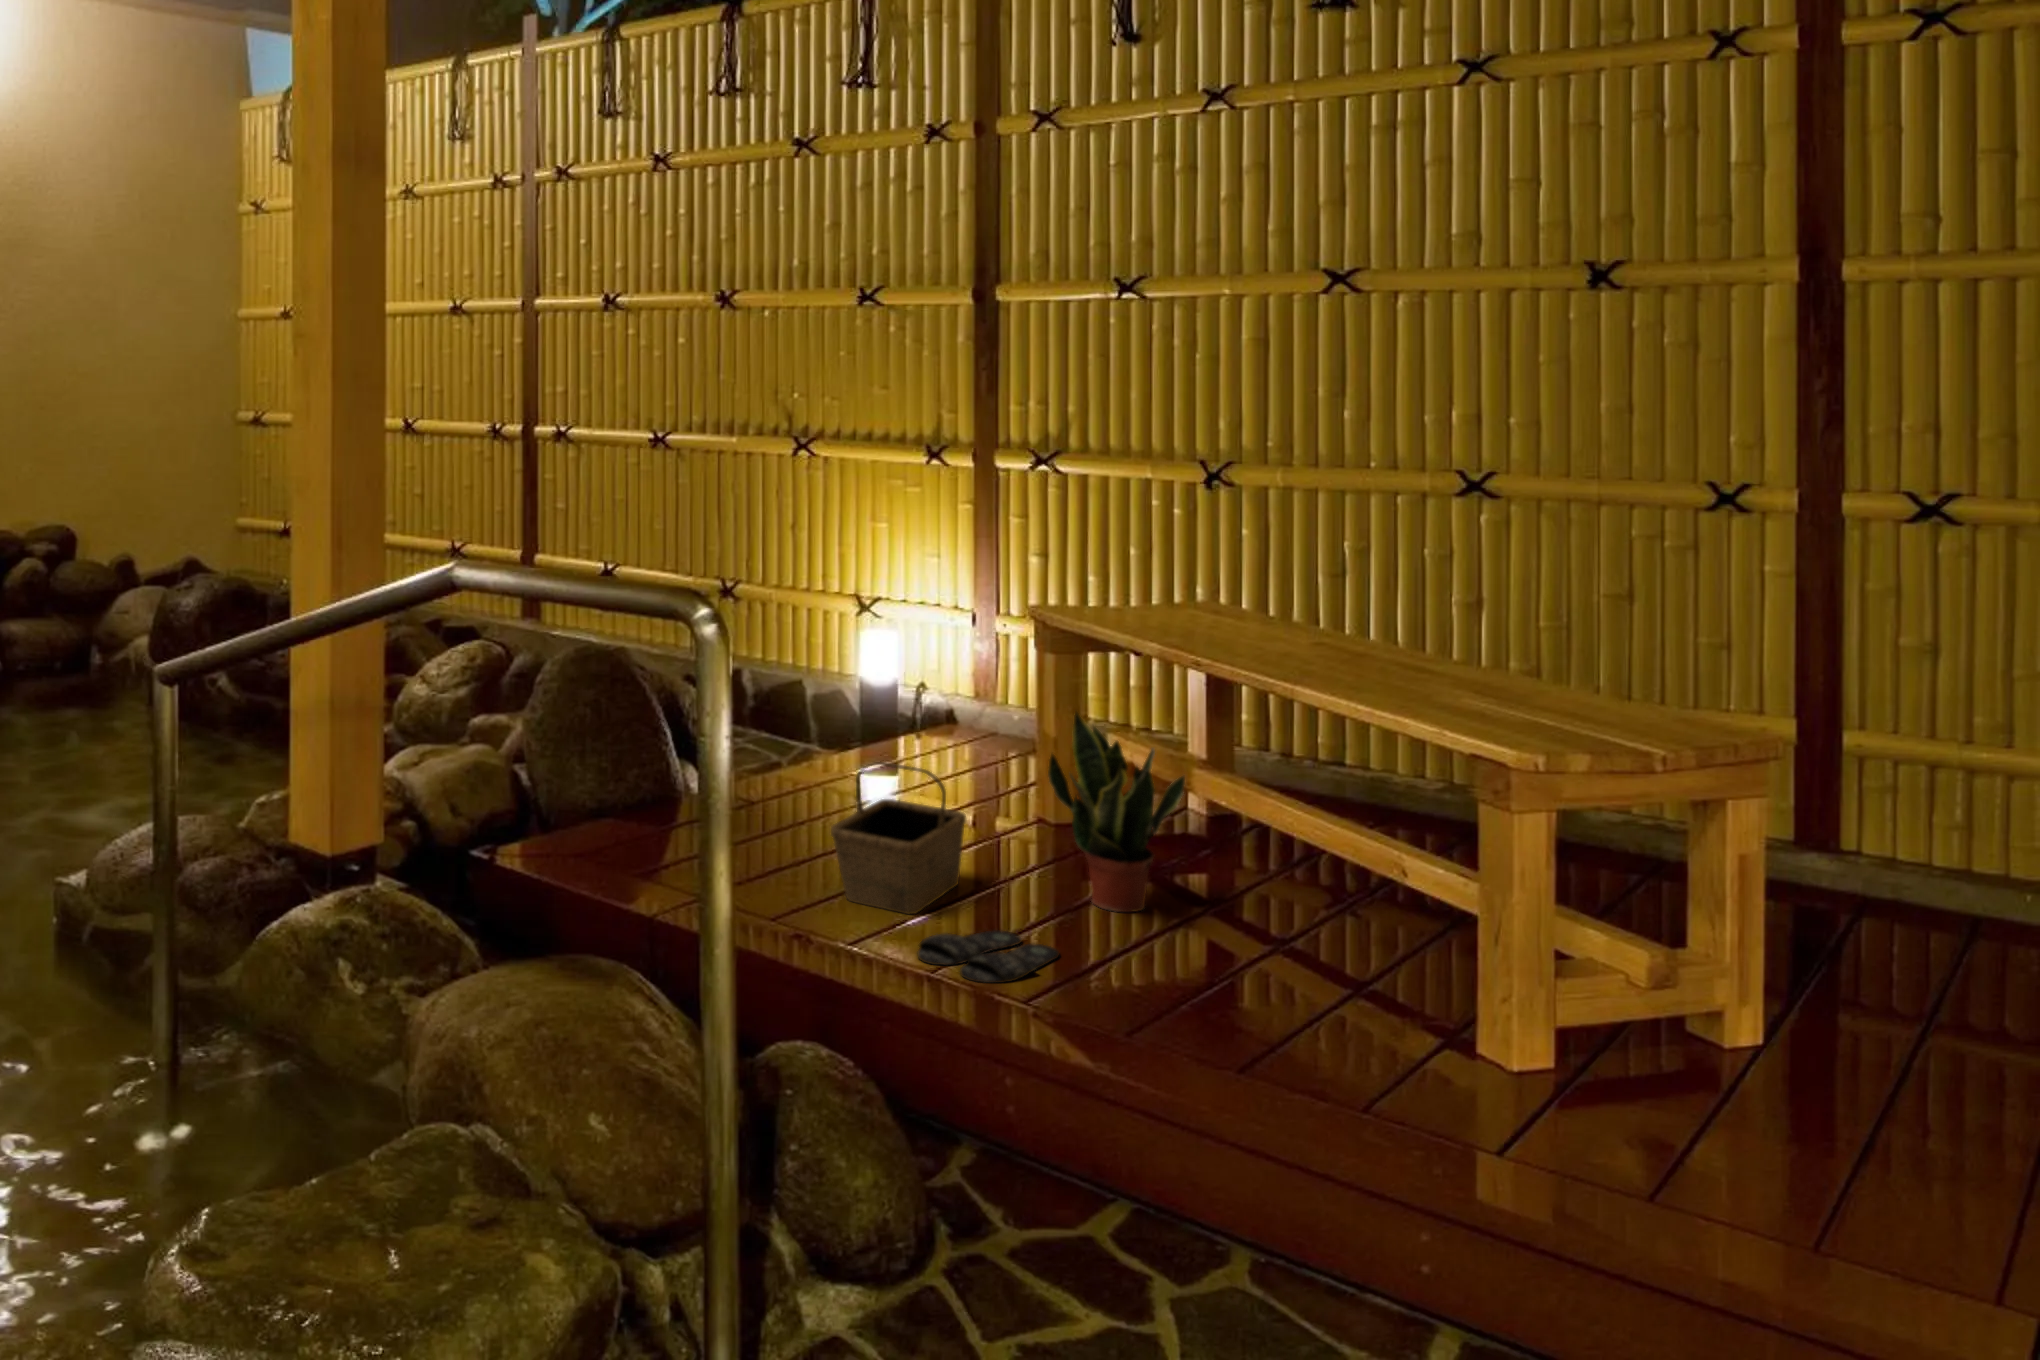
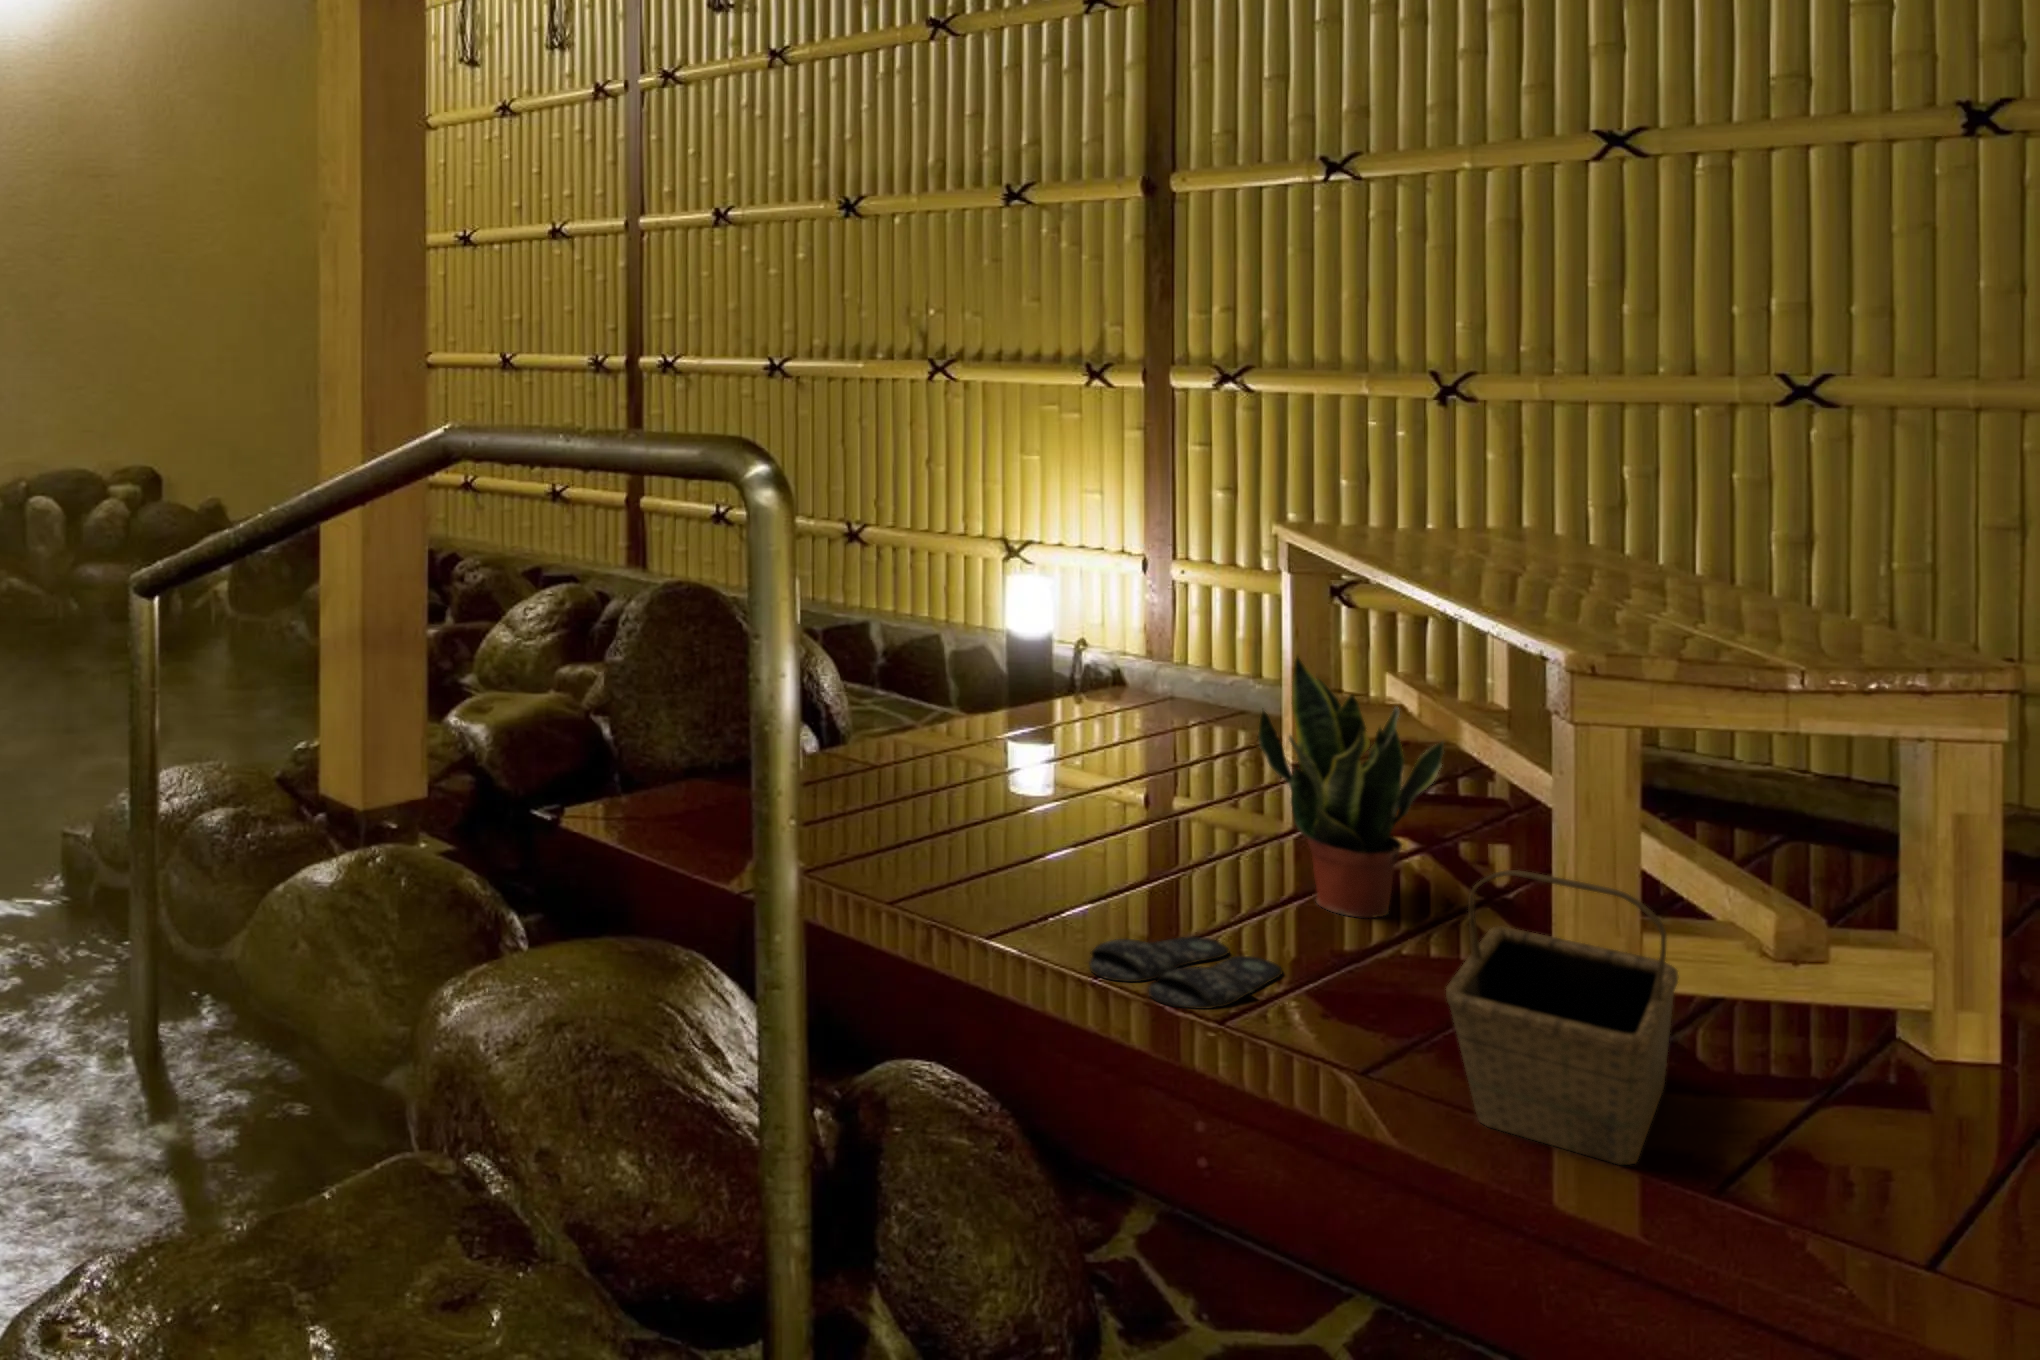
basket: present [831,762,966,914] -> present [1446,870,1679,1165]

